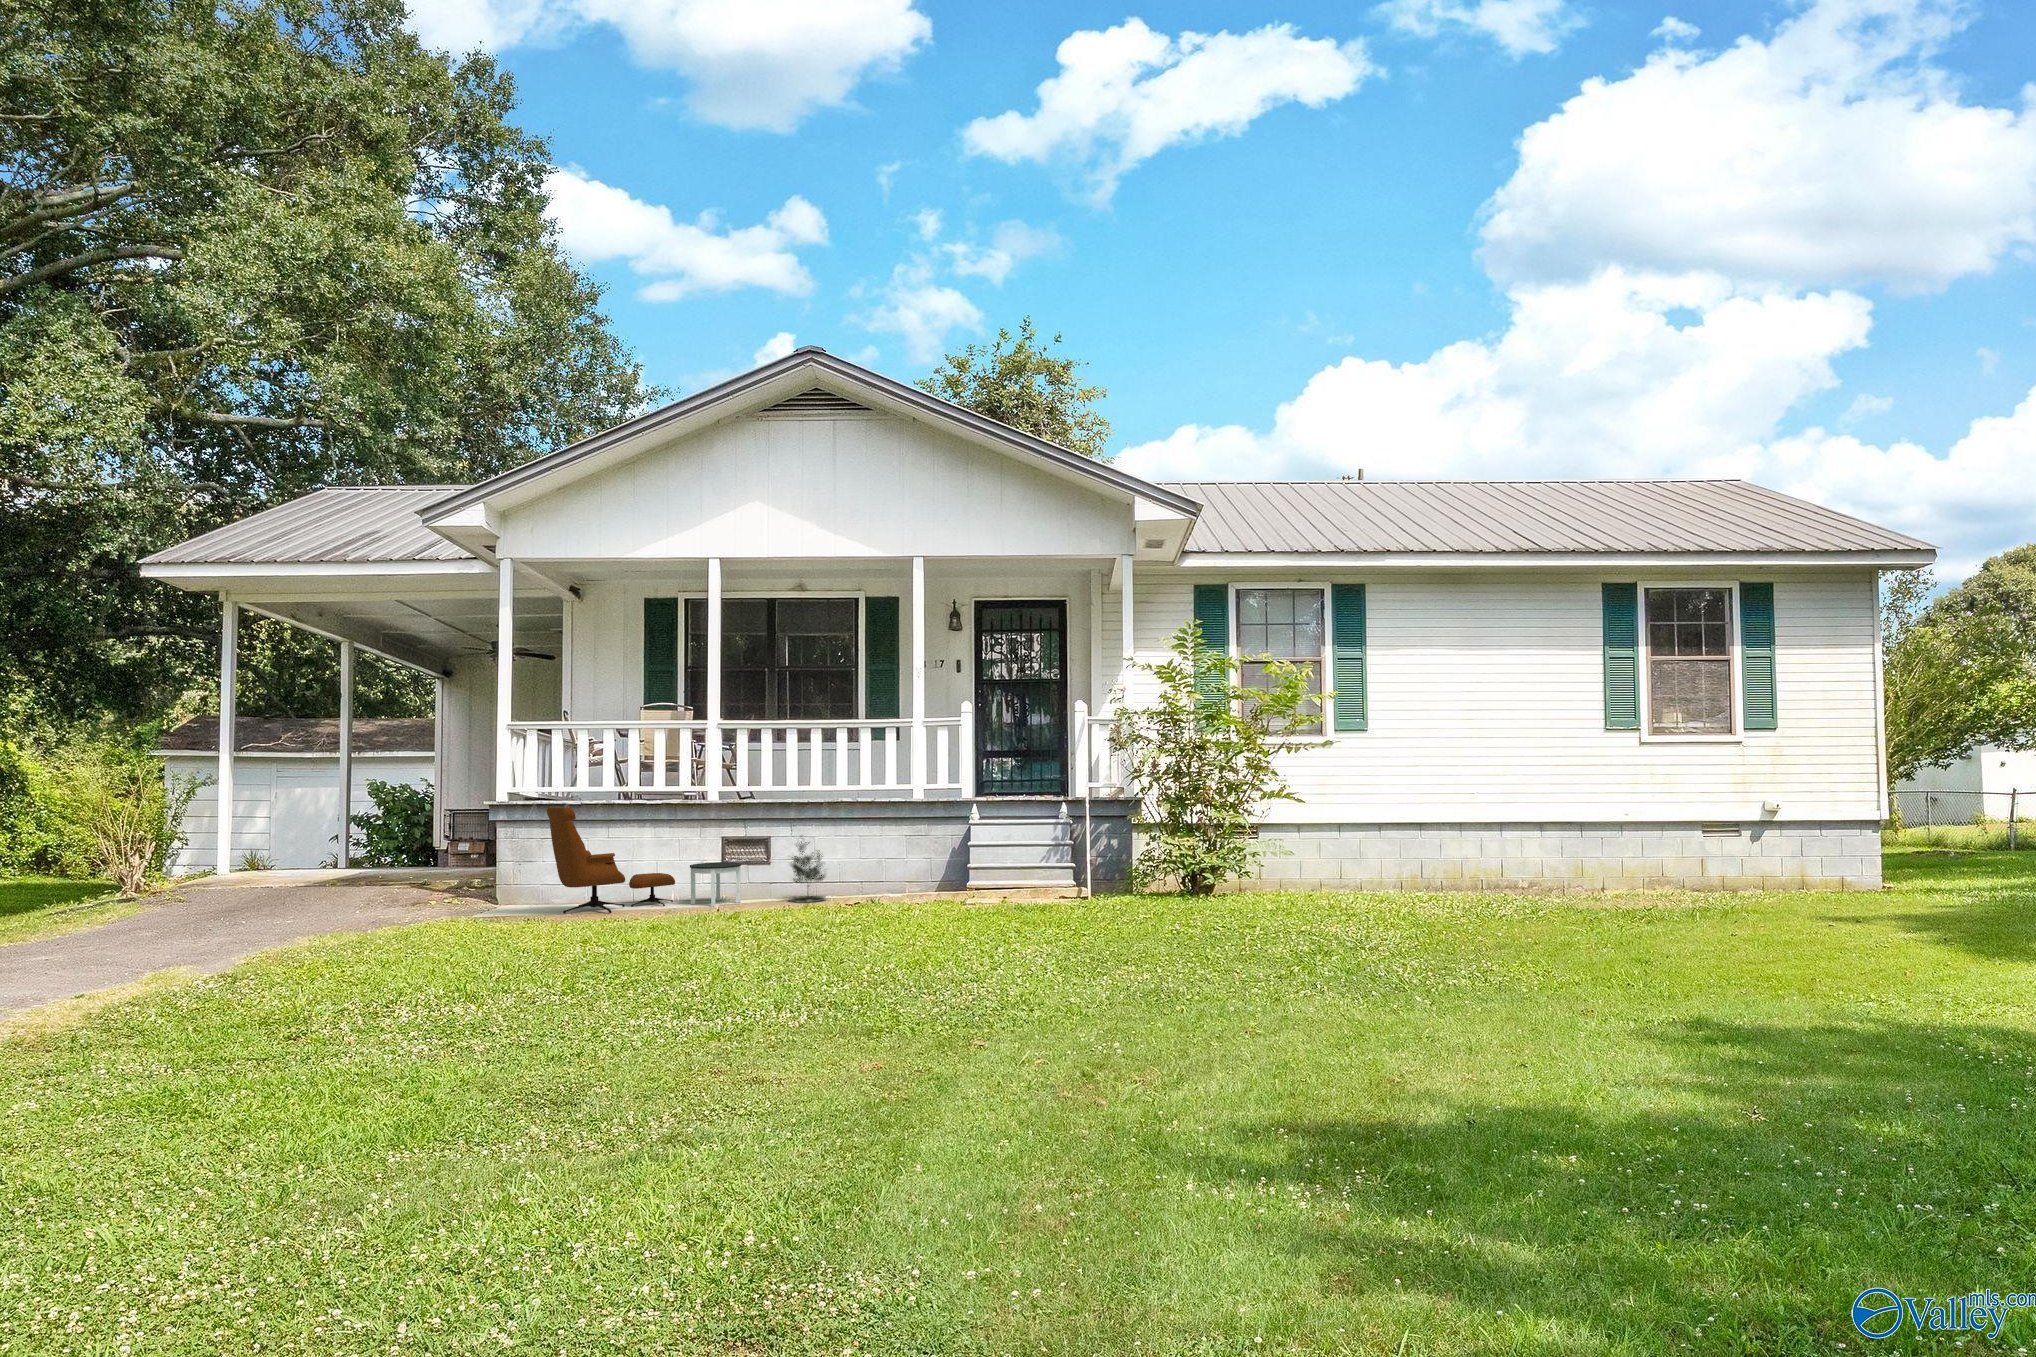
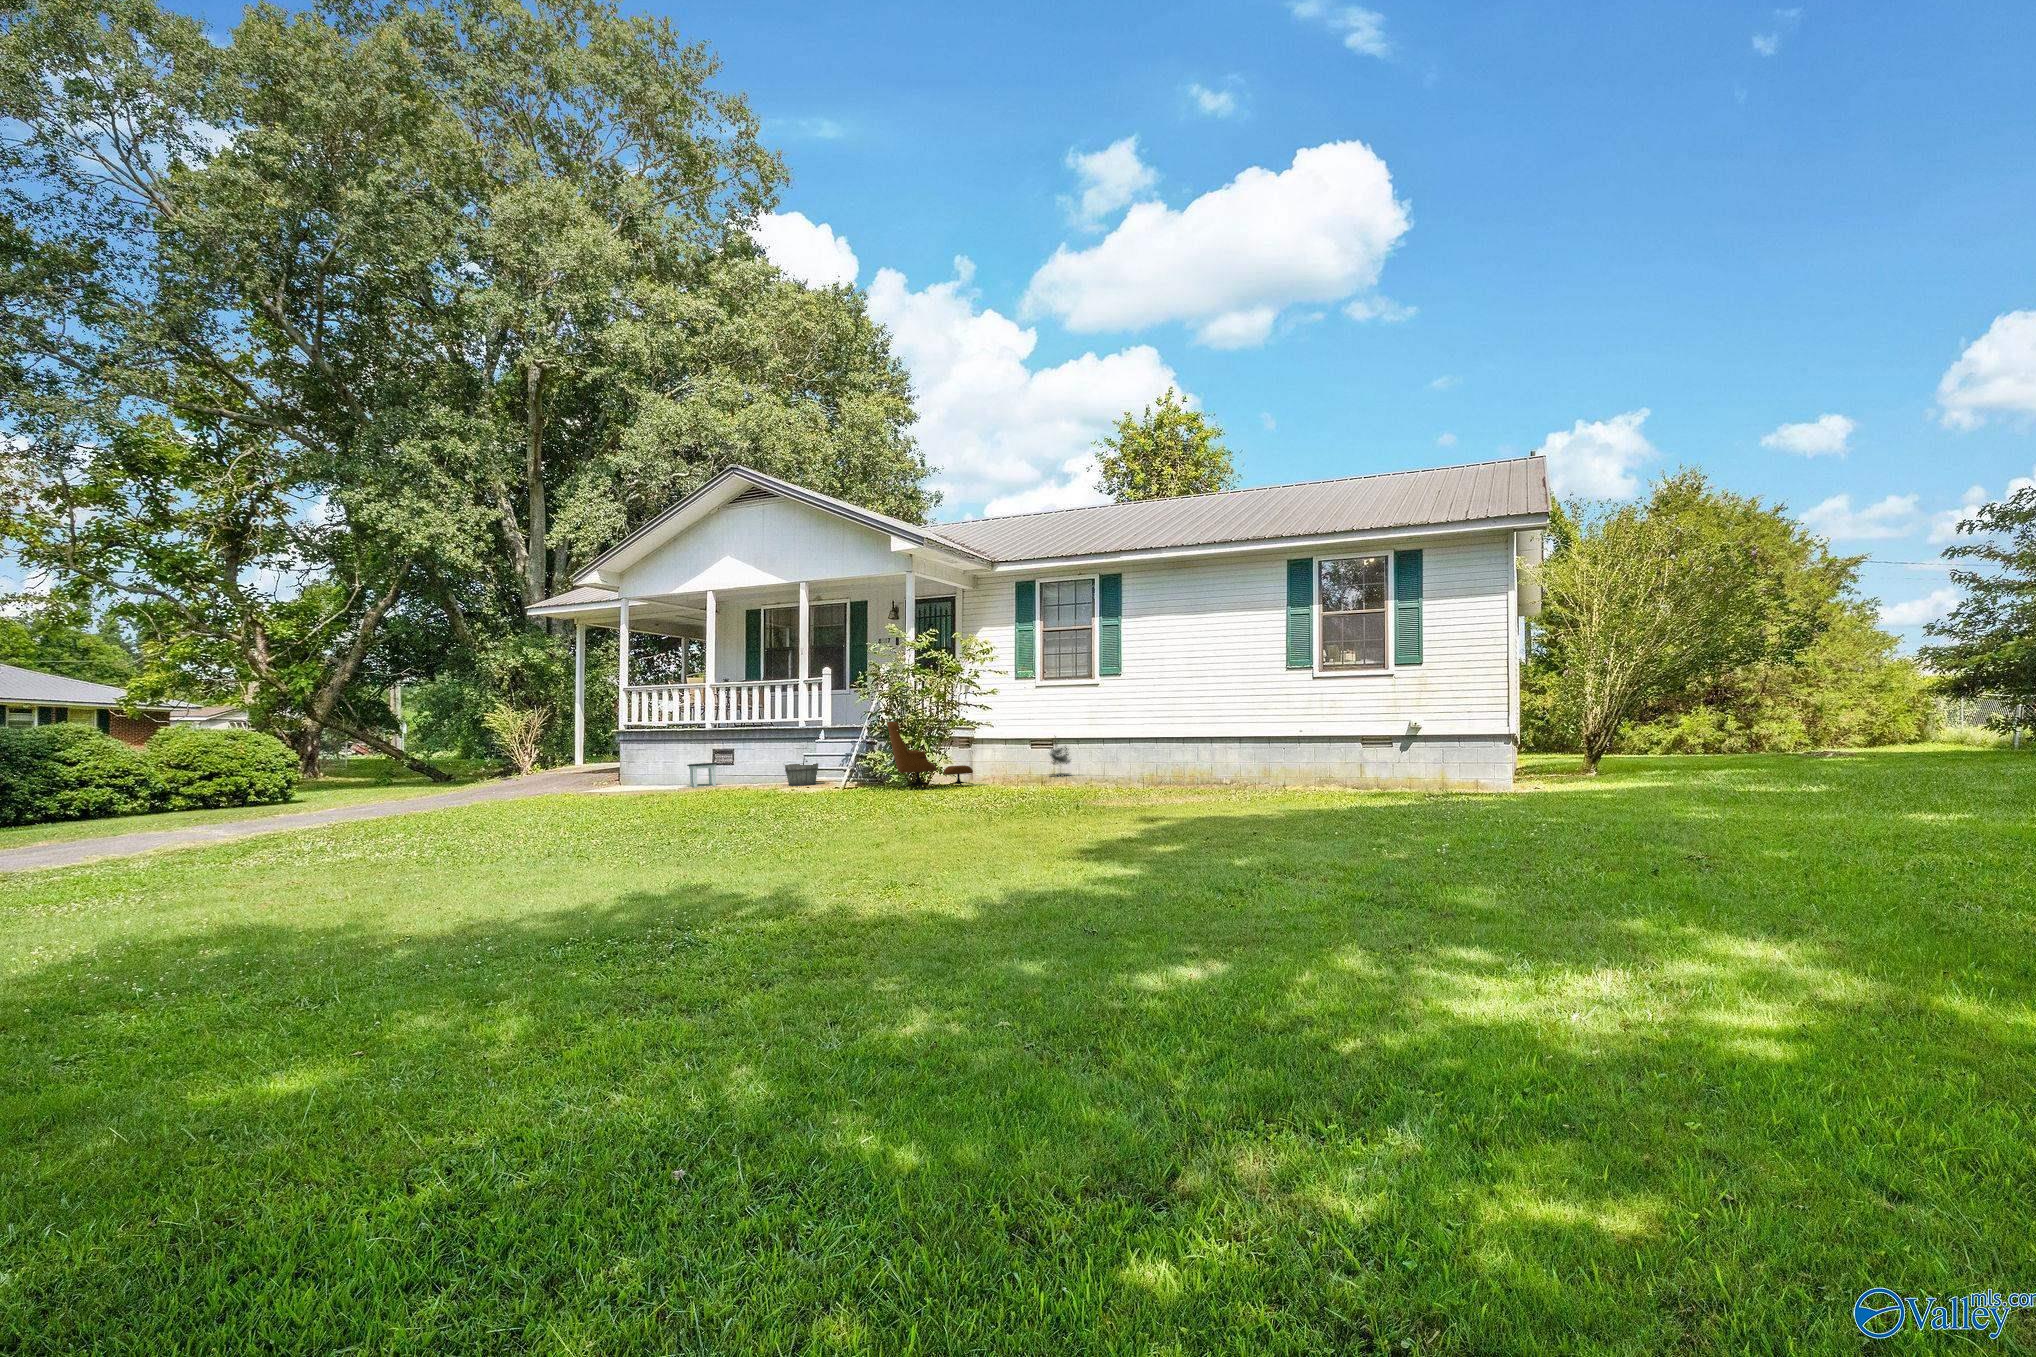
lounge chair: present [547,806,675,914] -> present [887,722,973,790]
potted tree: present [790,842,826,903] -> present [1050,740,1070,777]
wooden bucket: none [886,852,941,902] -> present [785,757,818,786]

